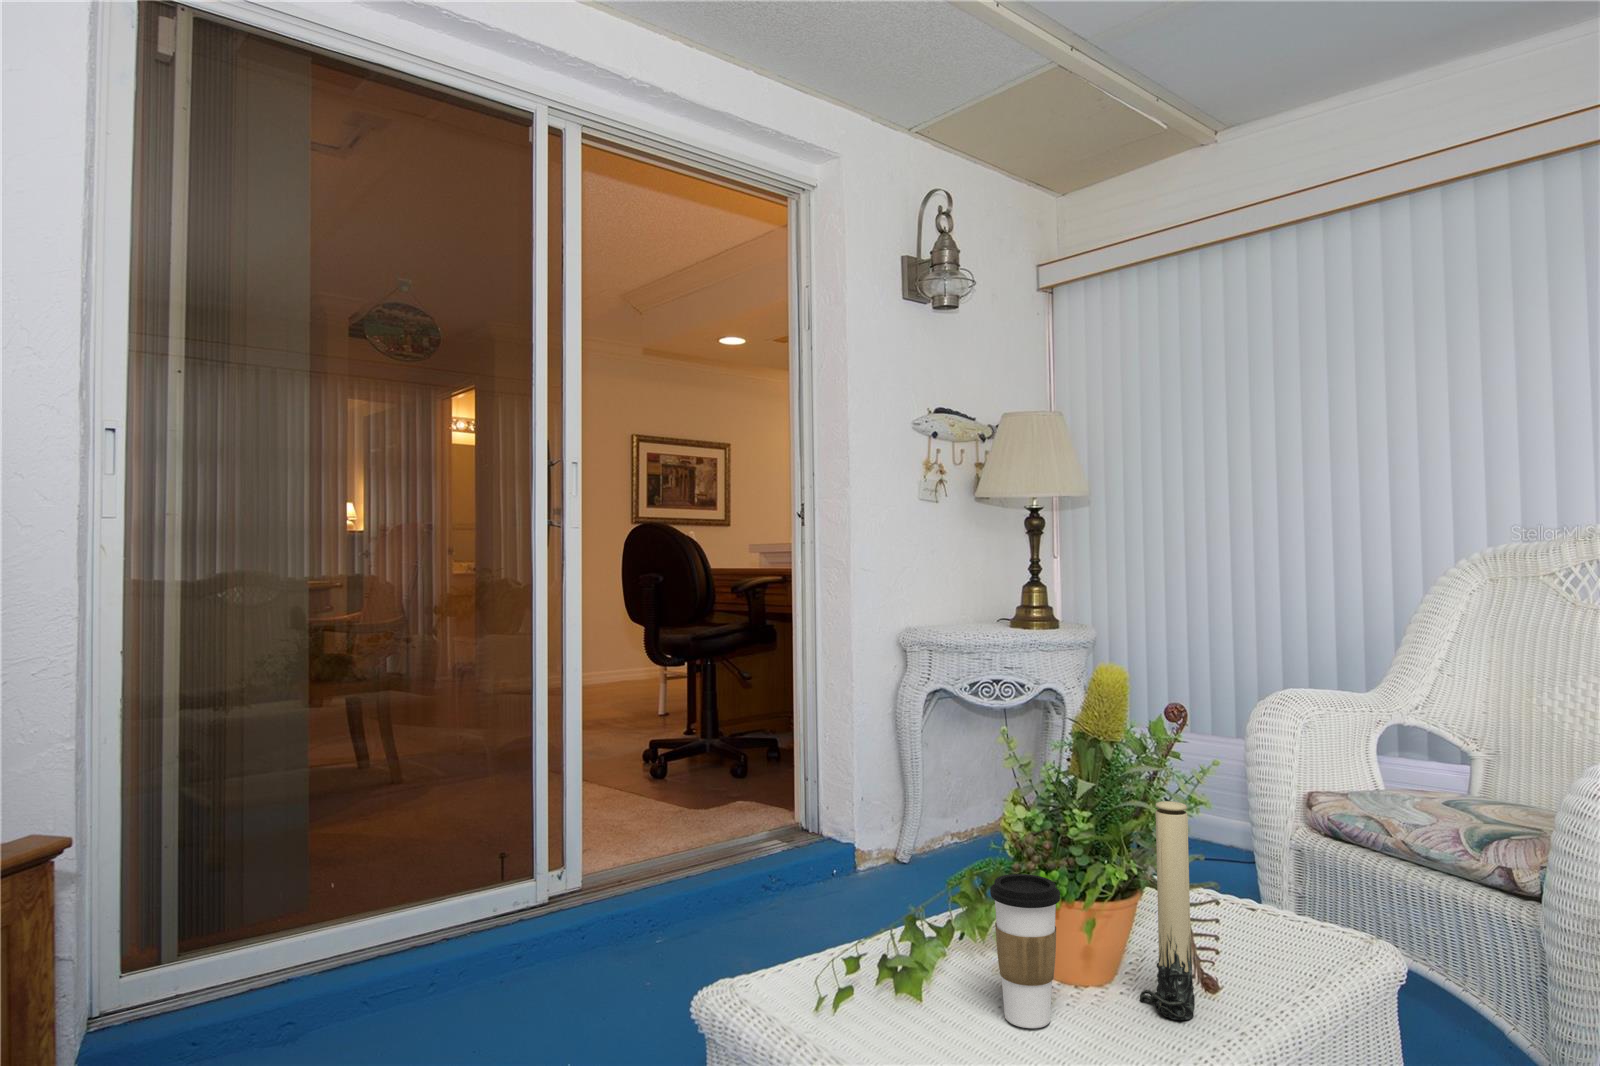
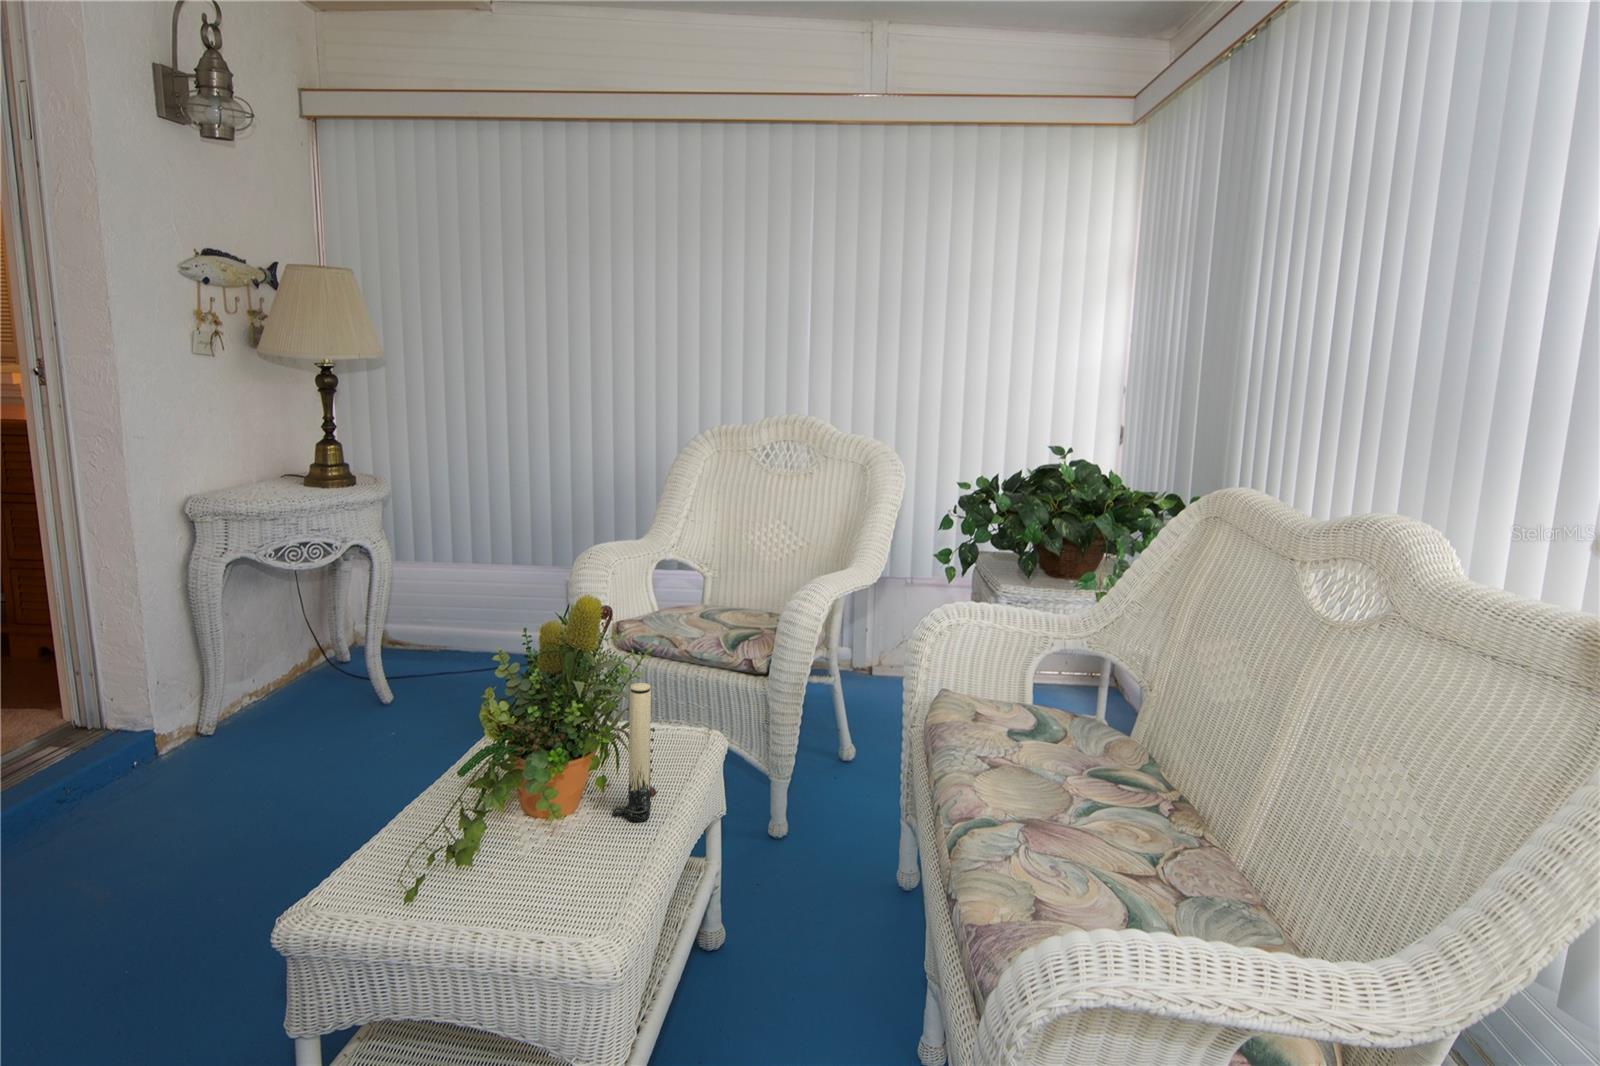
coffee cup: present [990,874,1060,1028] -> none [529,757,581,864]

